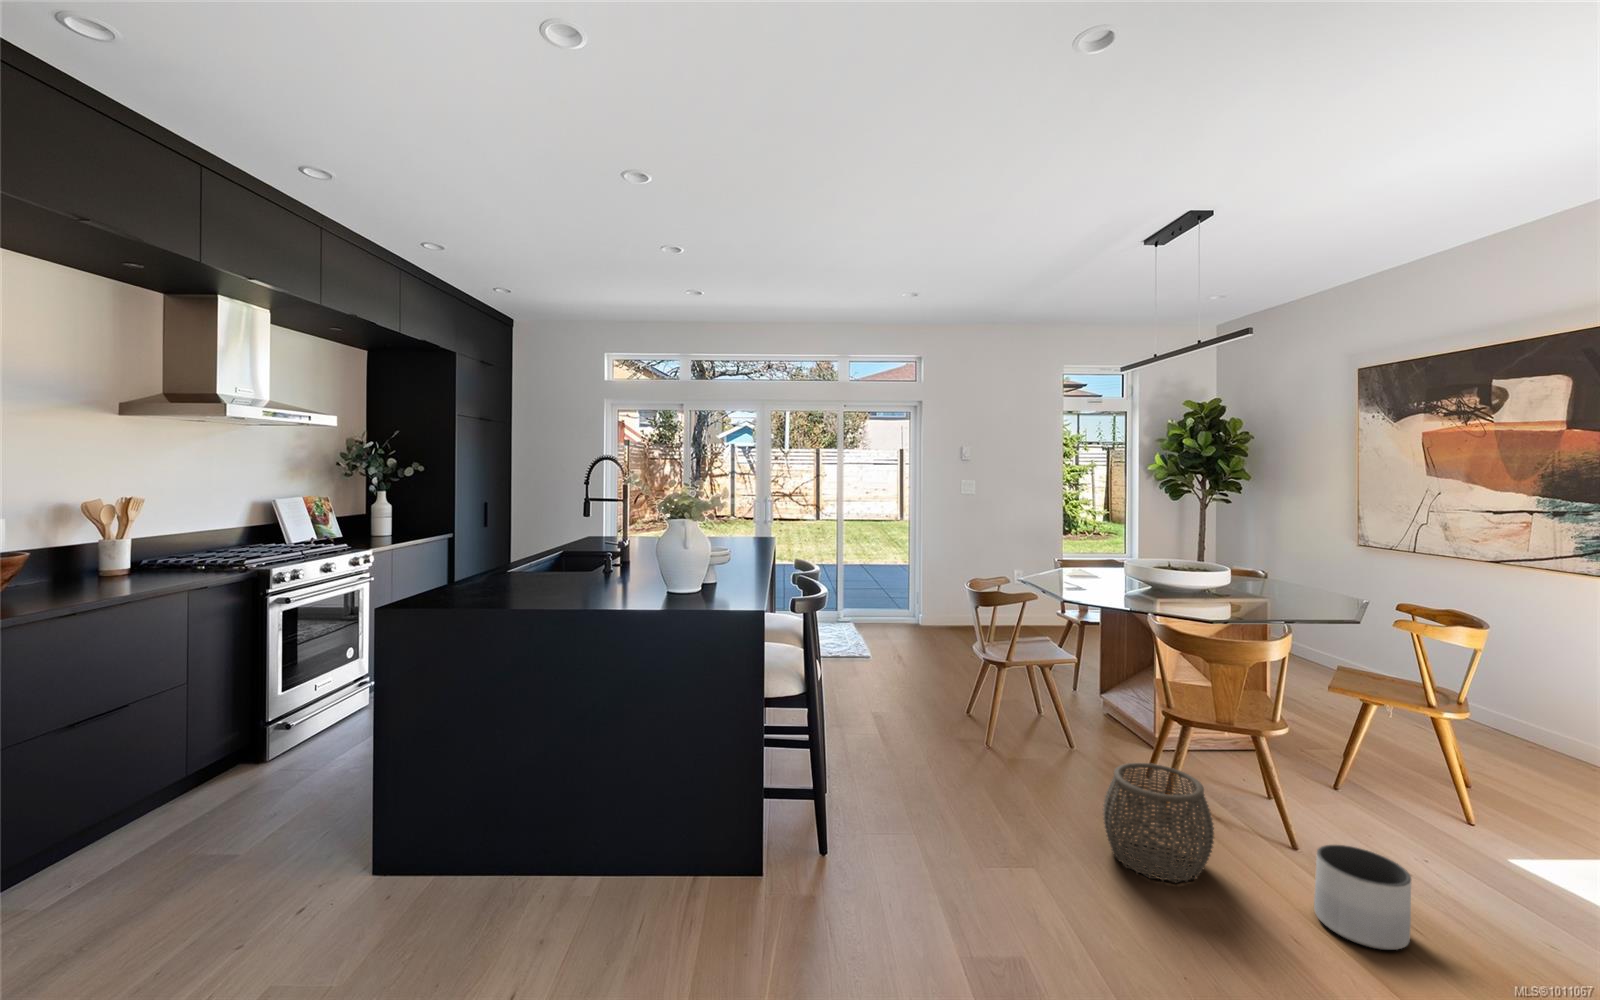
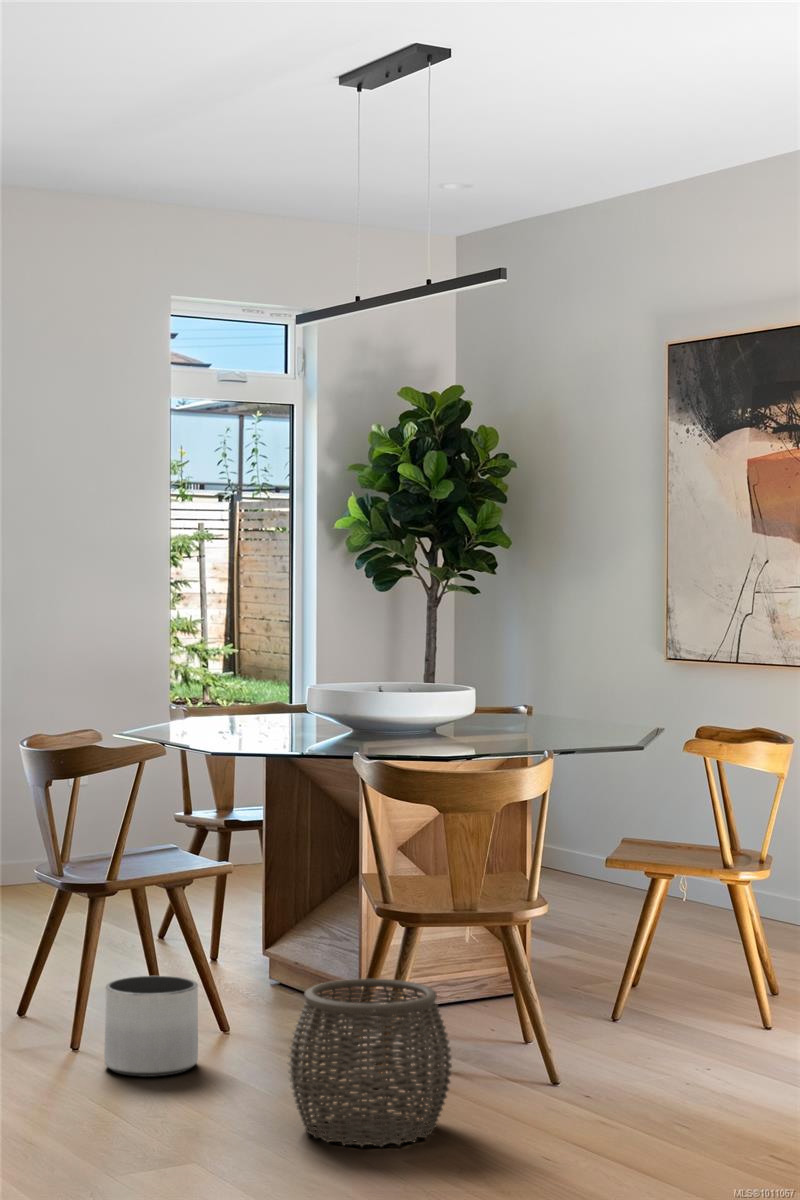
planter: present [1314,845,1411,950] -> present [104,976,198,1077]

